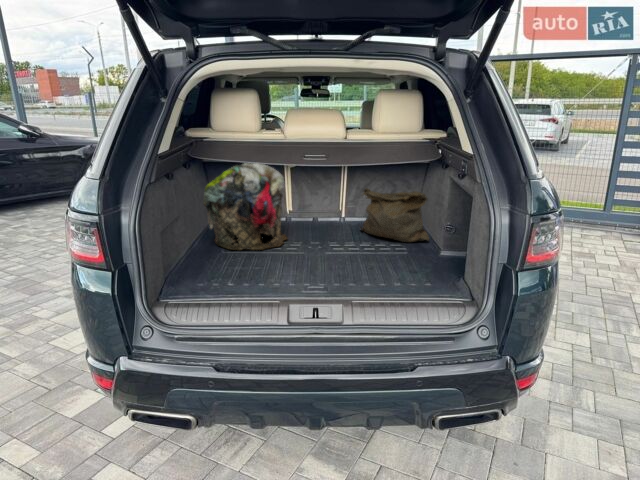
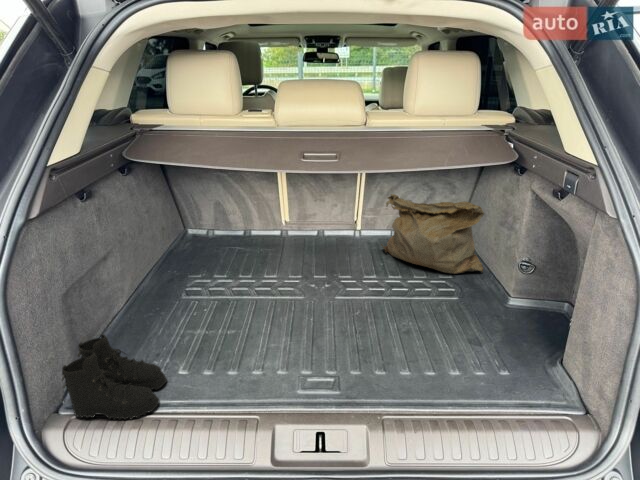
laundry basket: present [203,163,287,250] -> none [159,159,284,289]
boots: none [163,258,221,305] -> present [62,334,167,420]

